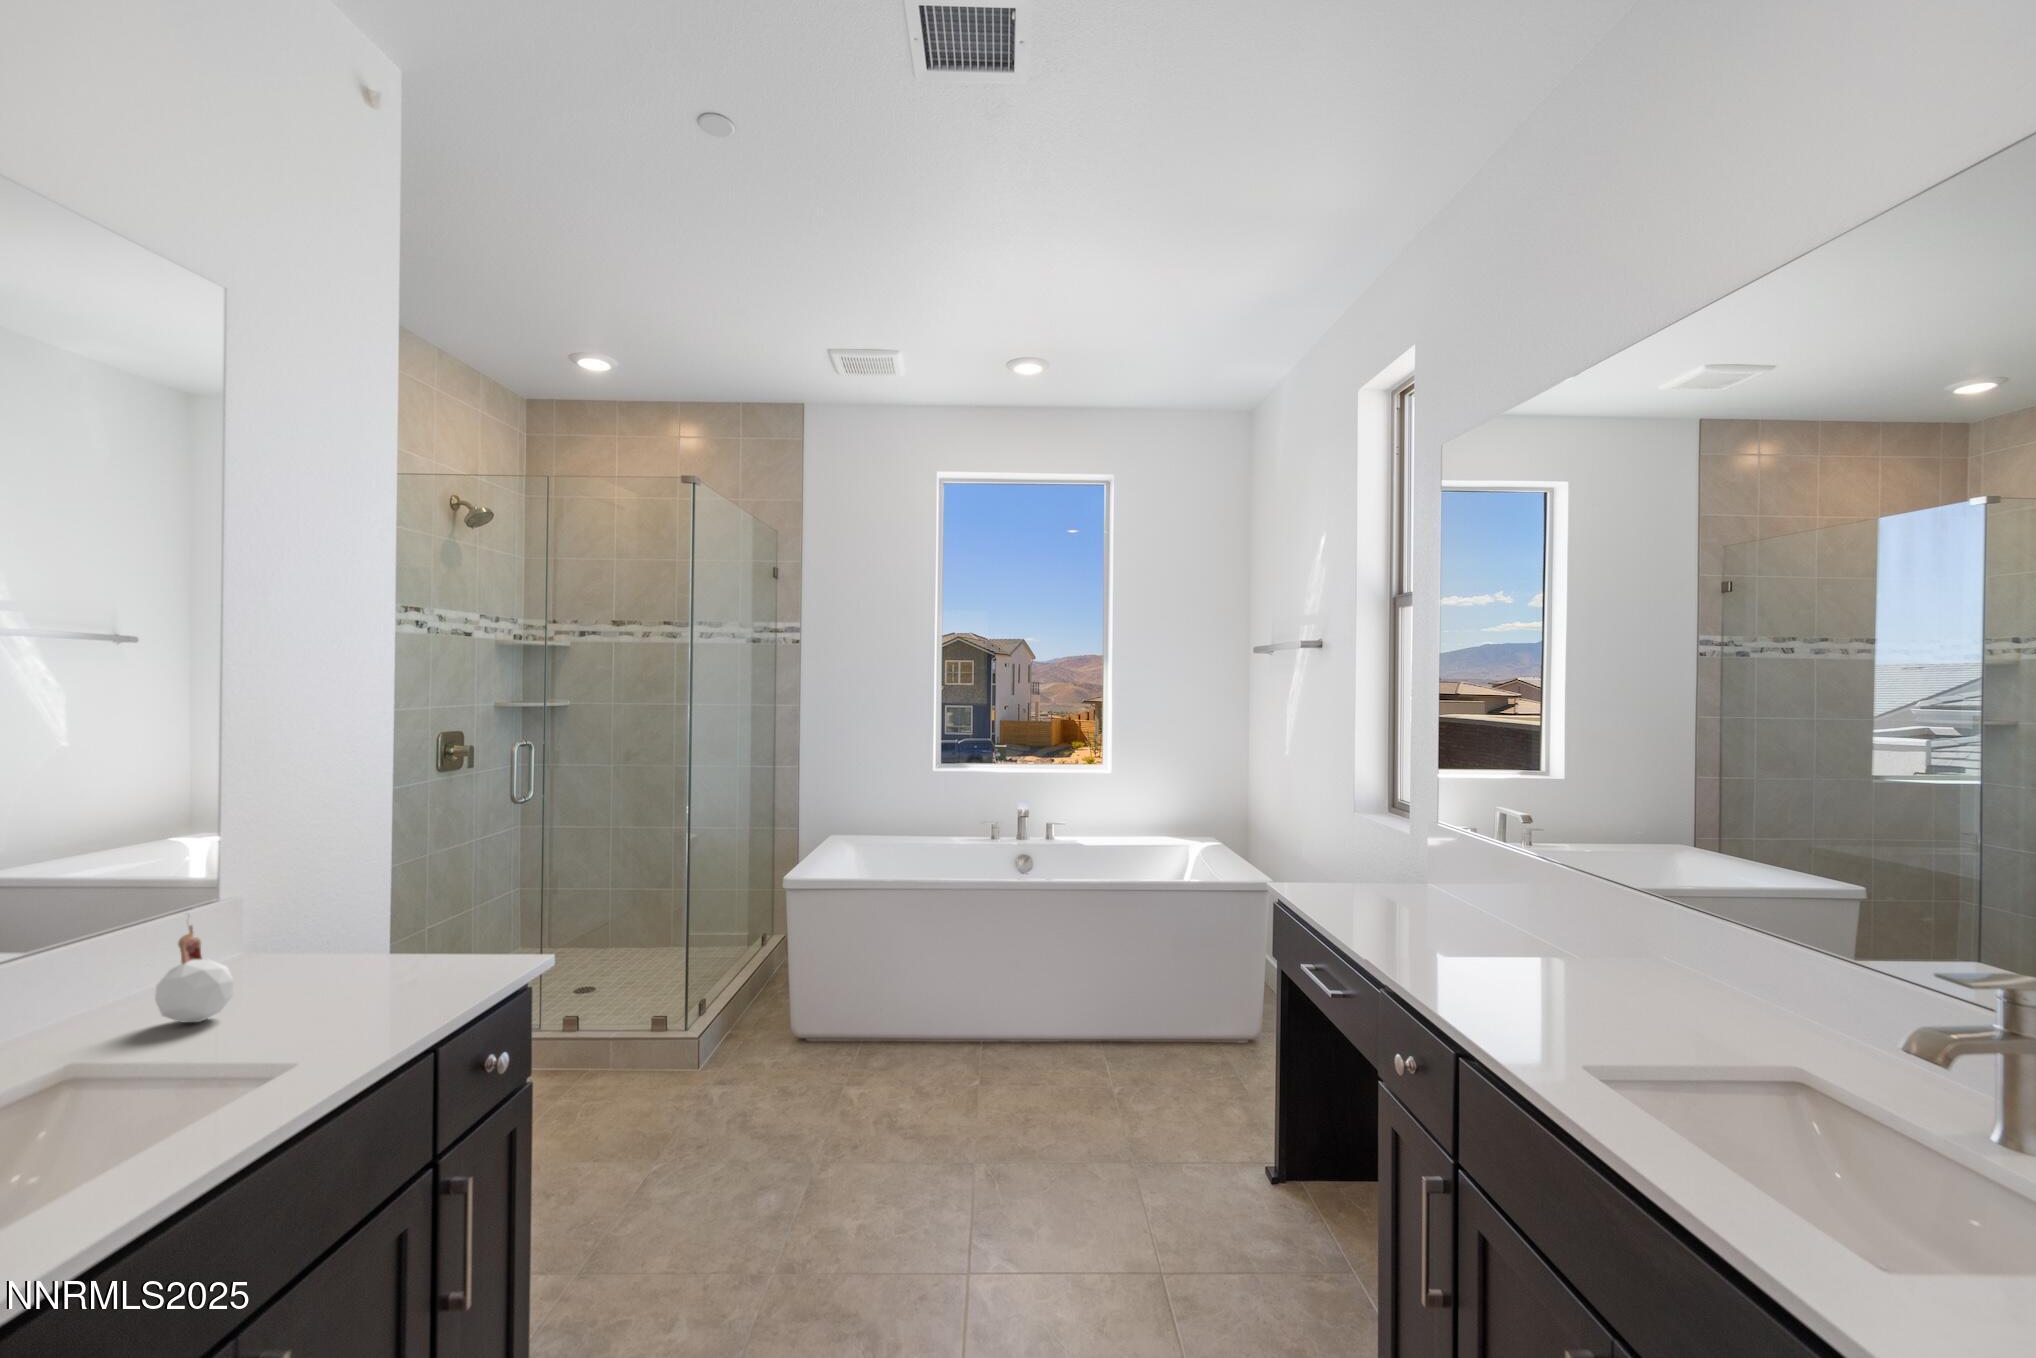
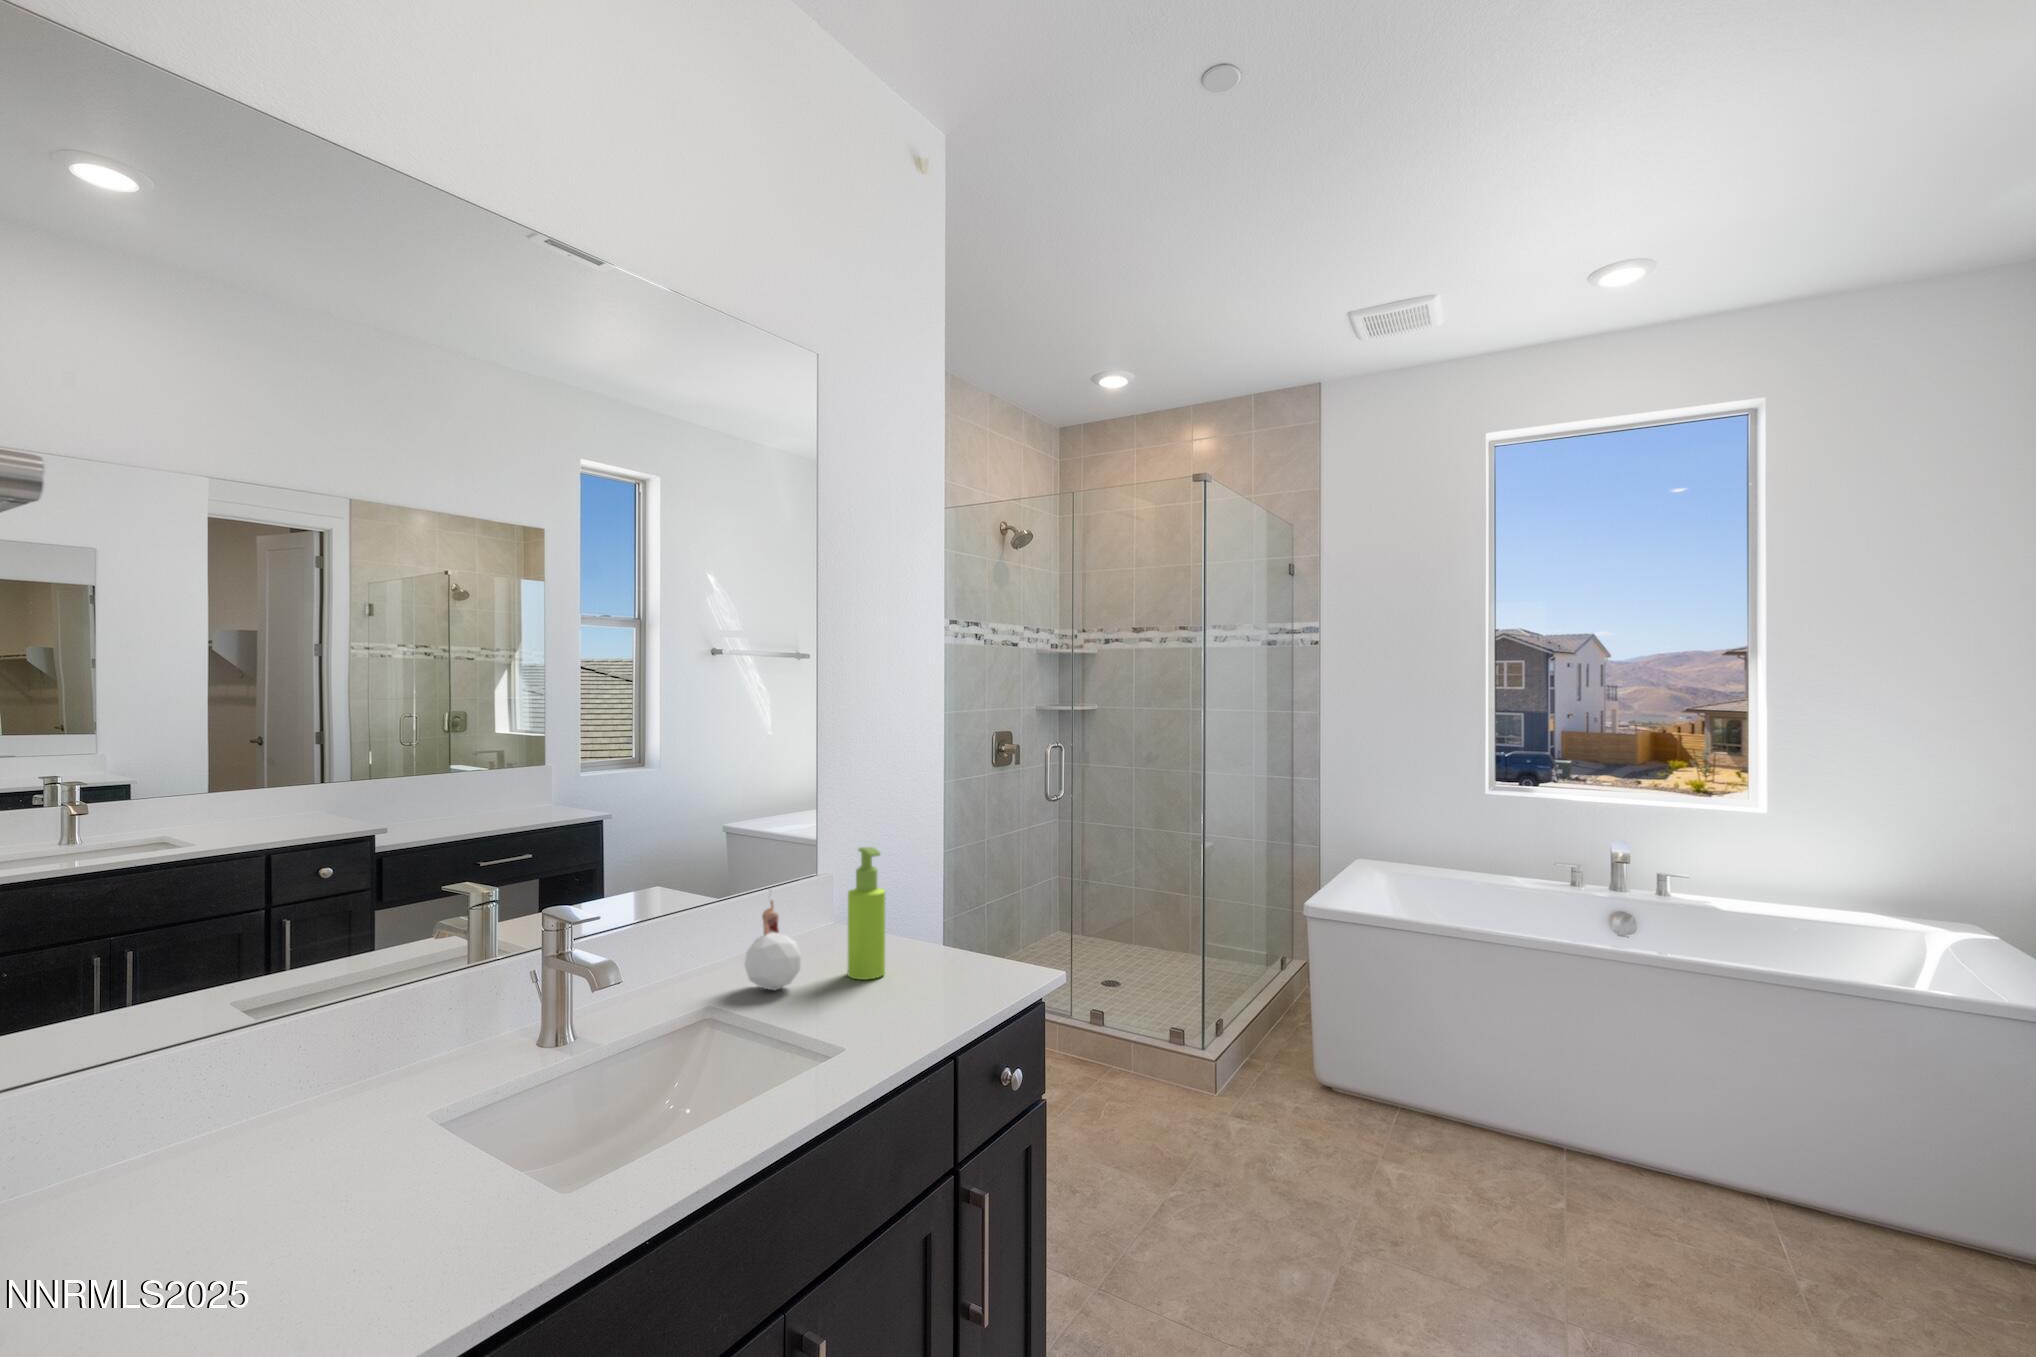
soap dispenser: none [293,857,342,998] -> present [848,847,885,979]

